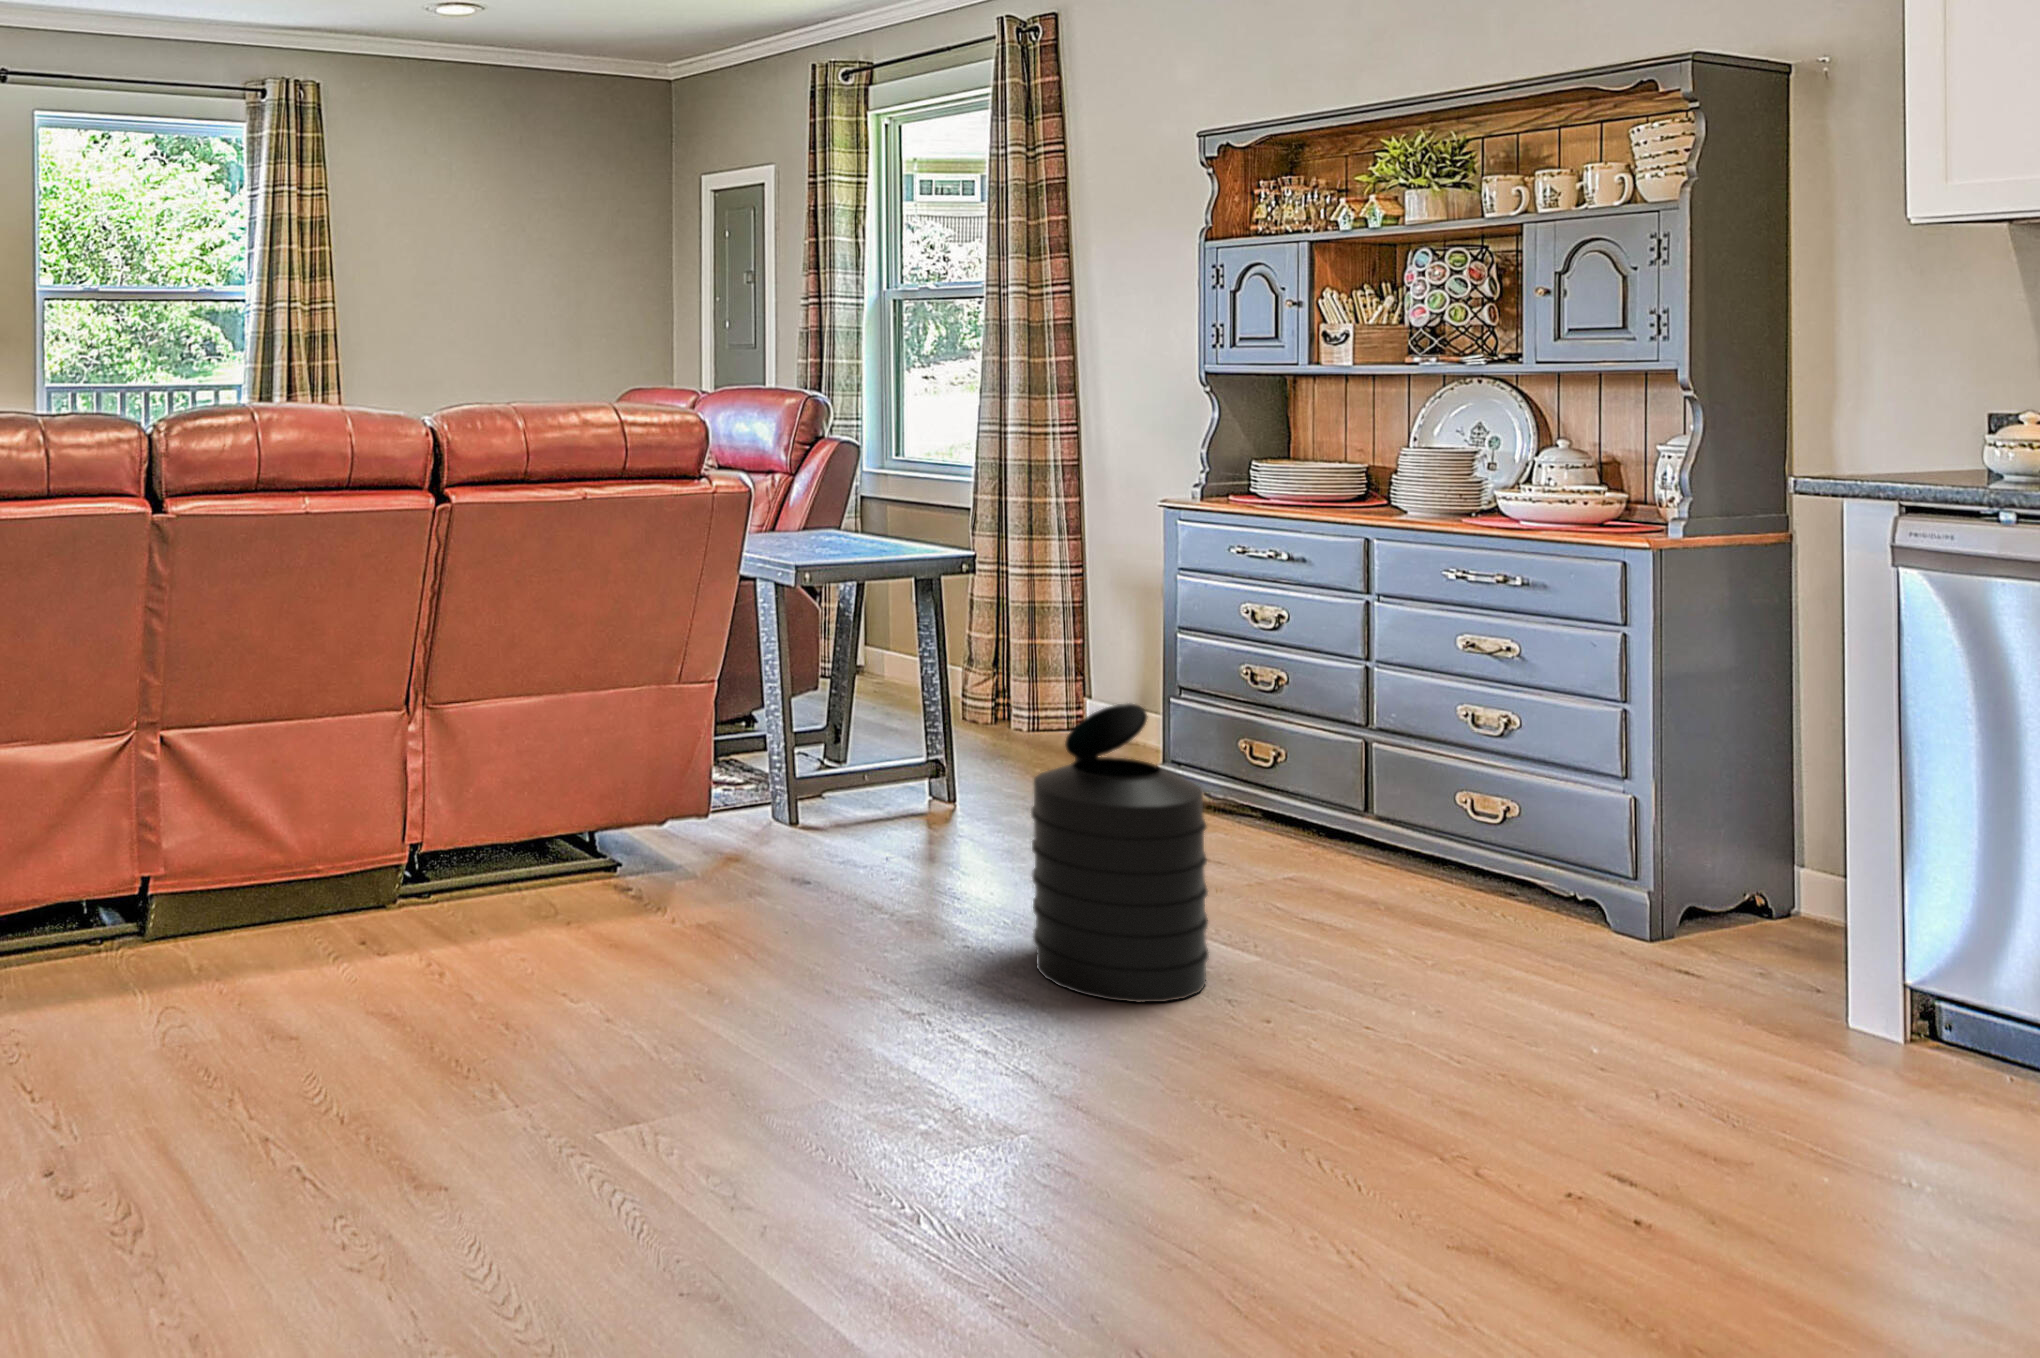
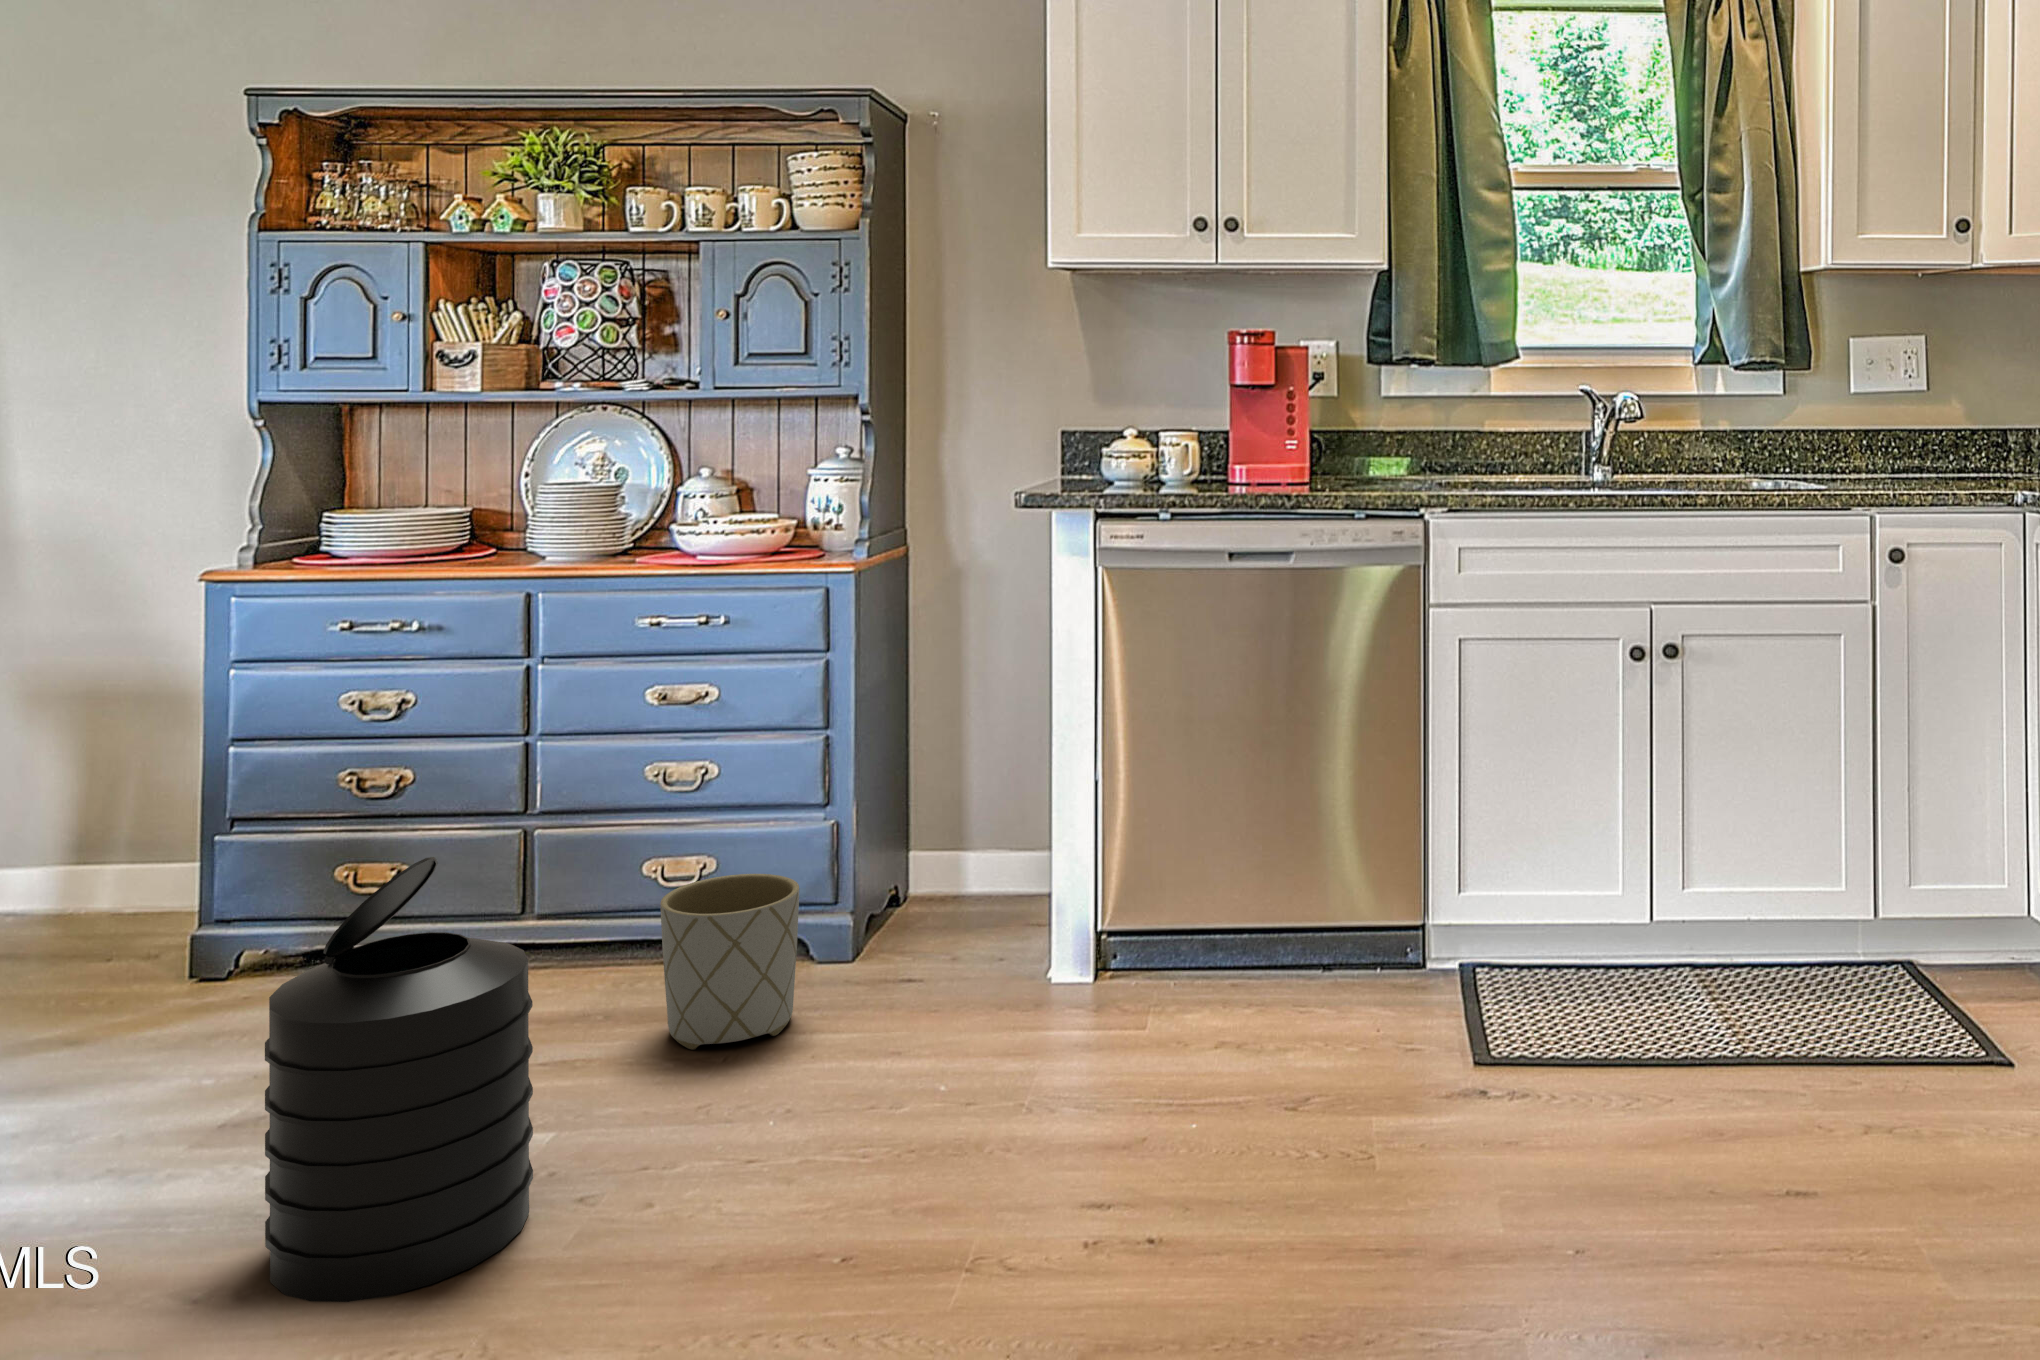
planter: none [1405,812,1542,970] -> present [660,874,799,1050]

